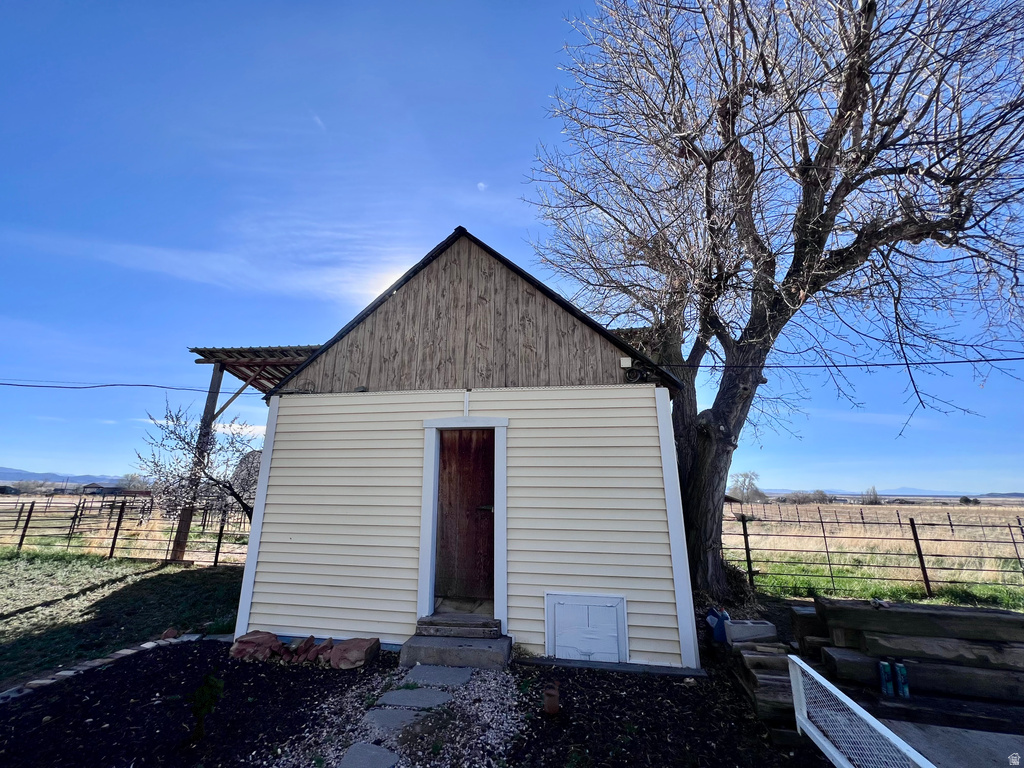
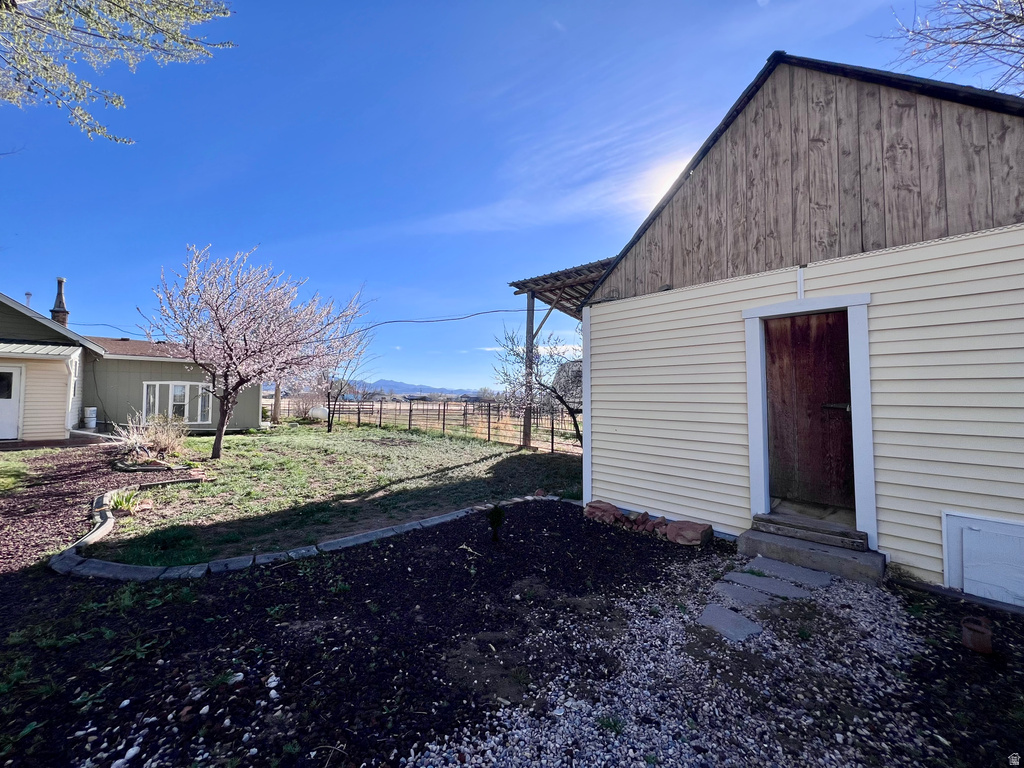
decorative plant: present [185,666,224,740] -> present [485,501,506,540]

